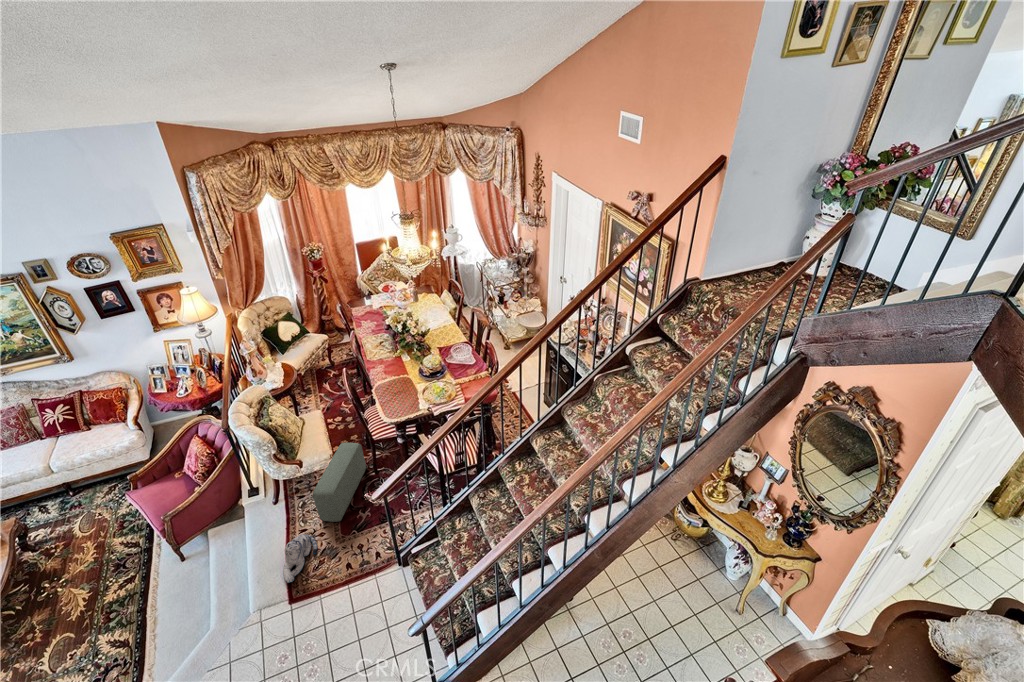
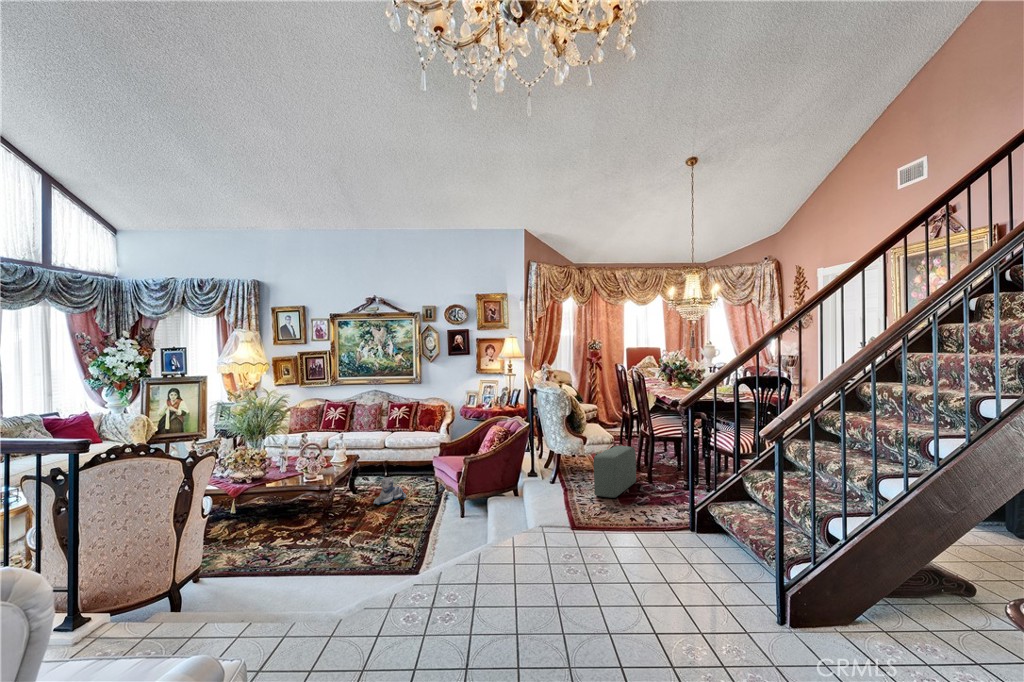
plush toy: present [283,535,317,583] -> present [373,477,406,505]

